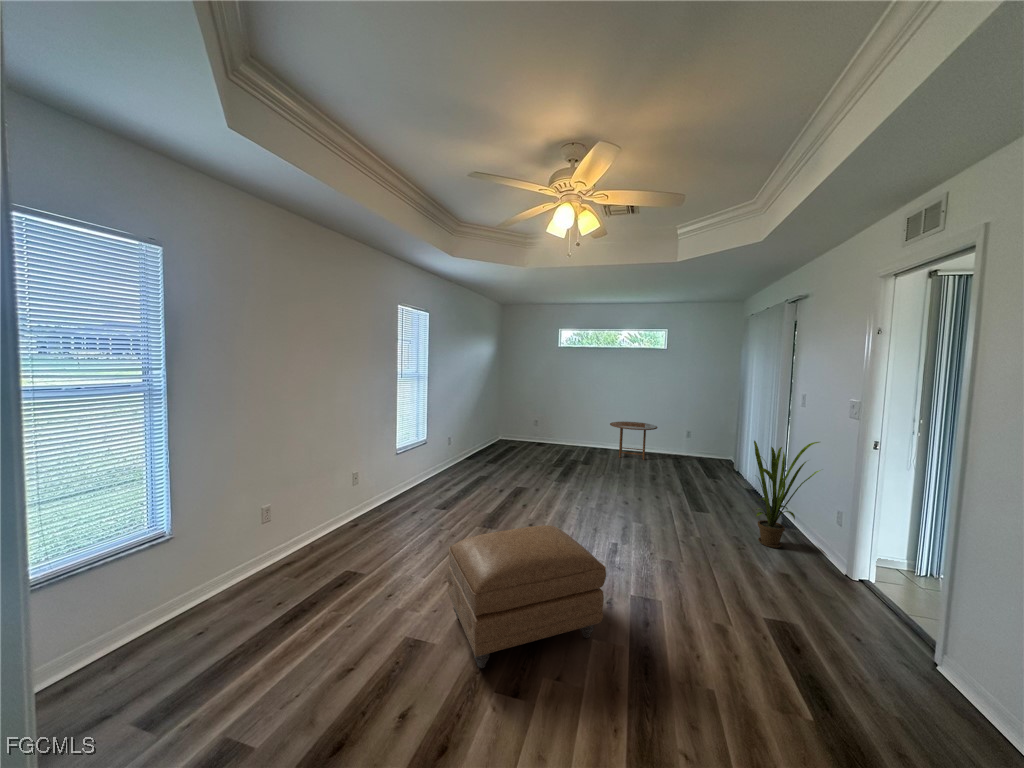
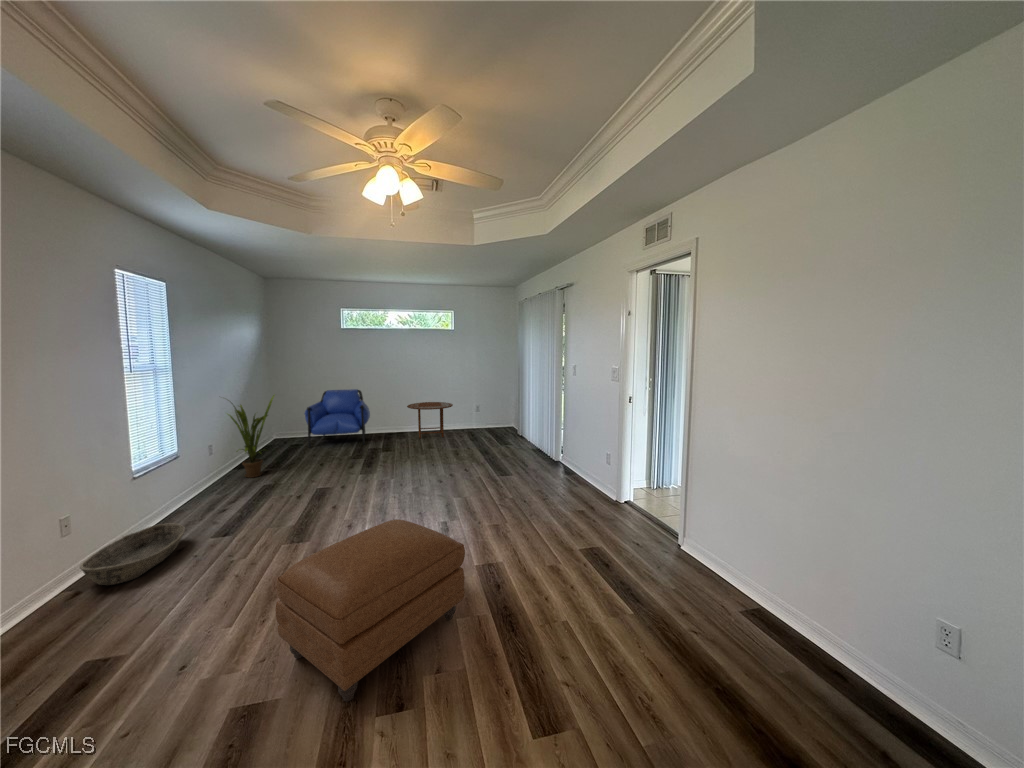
armchair: none [520,402,575,455] -> present [305,389,370,448]
house plant: present [754,441,820,548] -> present [228,395,274,478]
basket: none [361,489,420,523] -> present [80,524,185,585]

